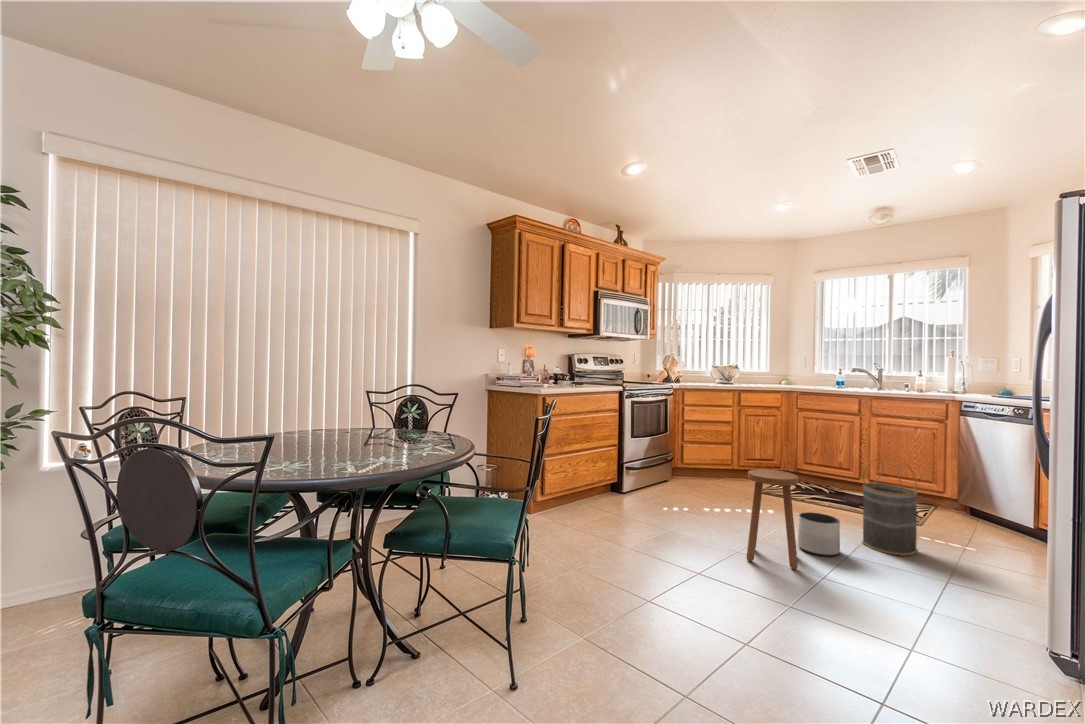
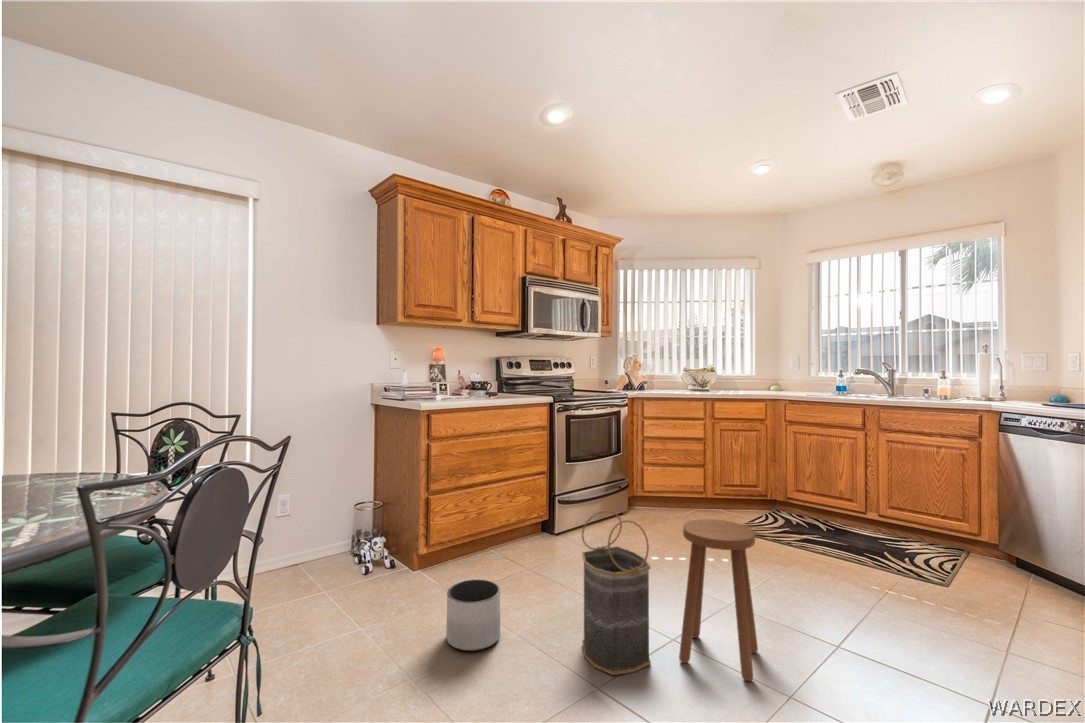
basket: present [862,459,918,556] -> present [582,510,651,675]
planter: present [798,512,840,556] -> present [446,580,500,651]

